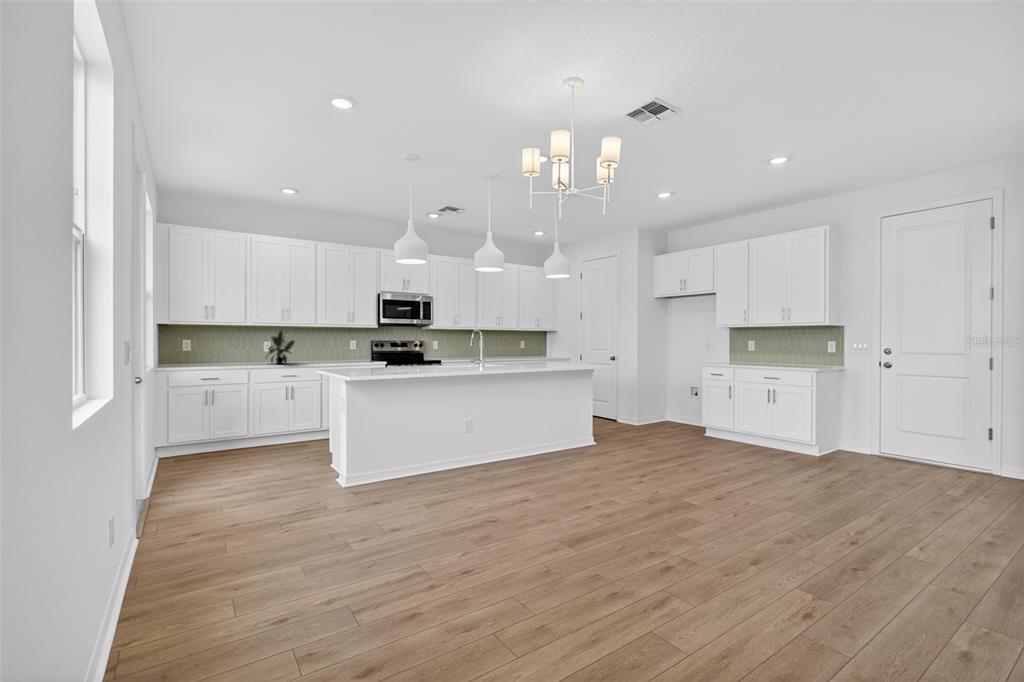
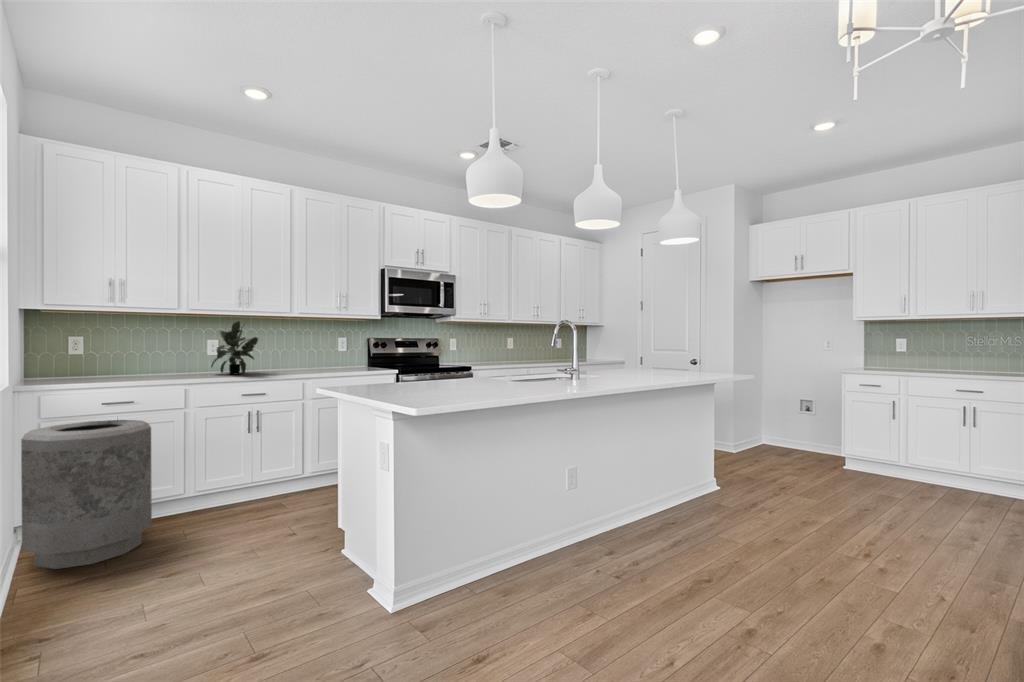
trash can: none [160,389,228,468] -> present [21,420,152,569]

